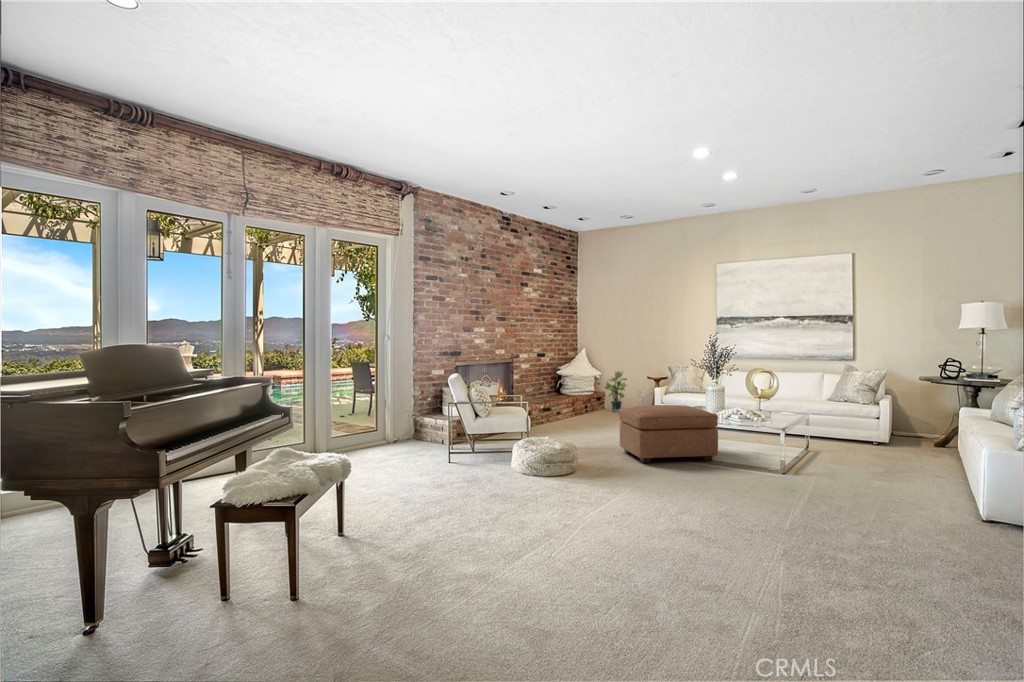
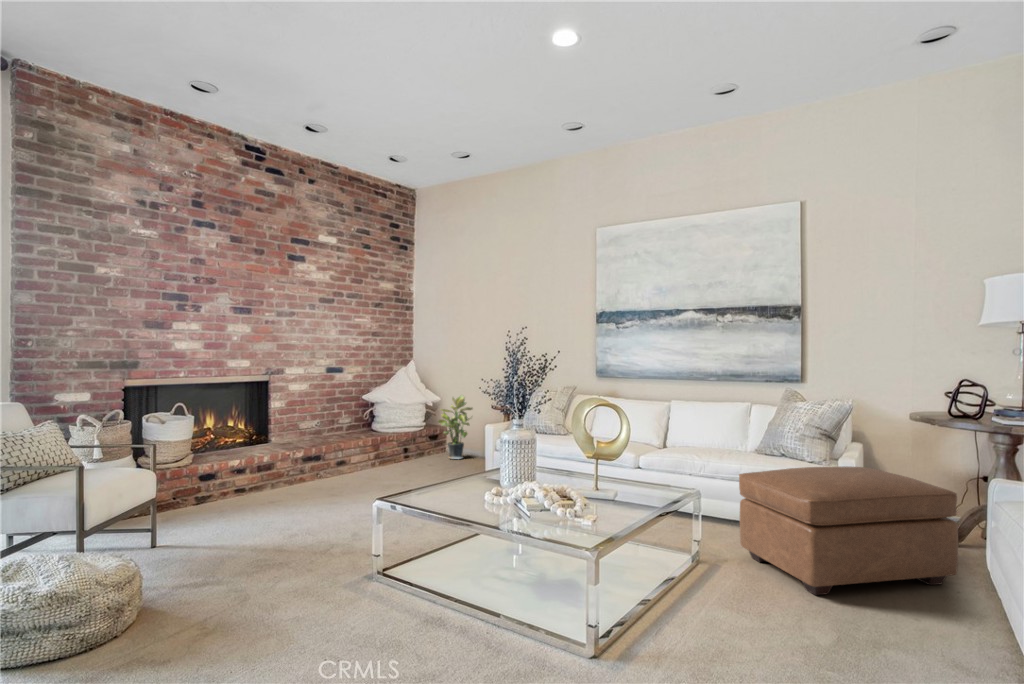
ottoman: present [619,405,718,463] -> present [739,466,958,595]

